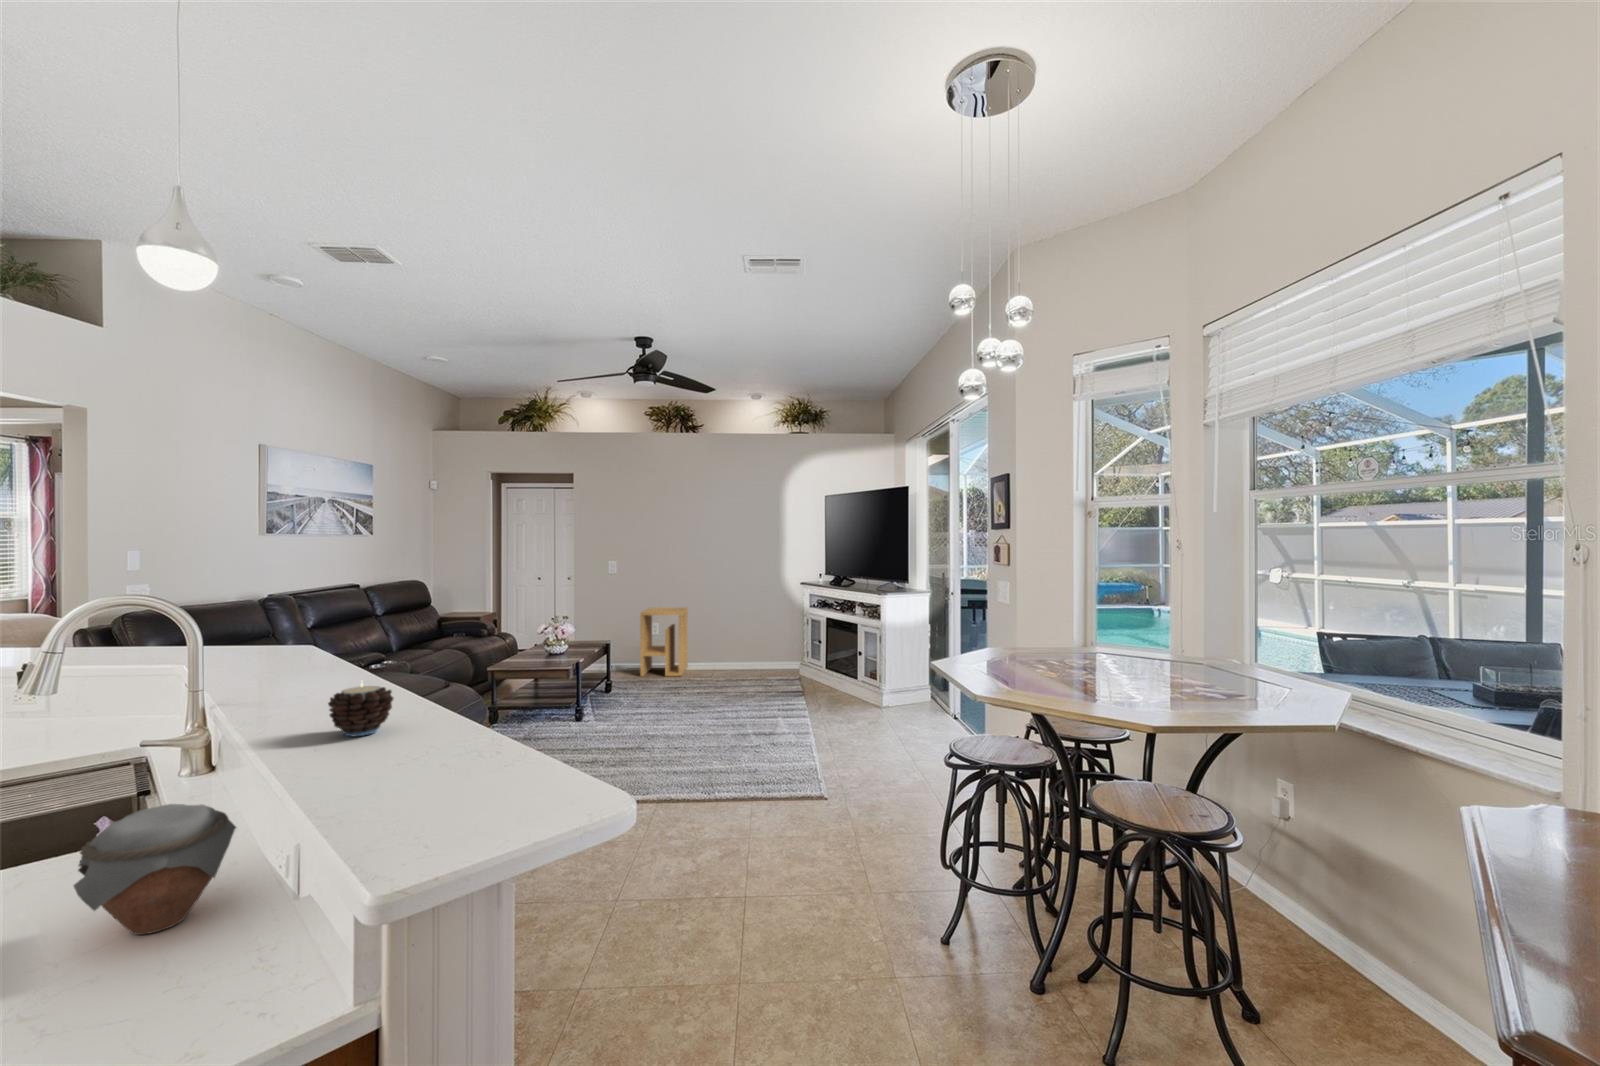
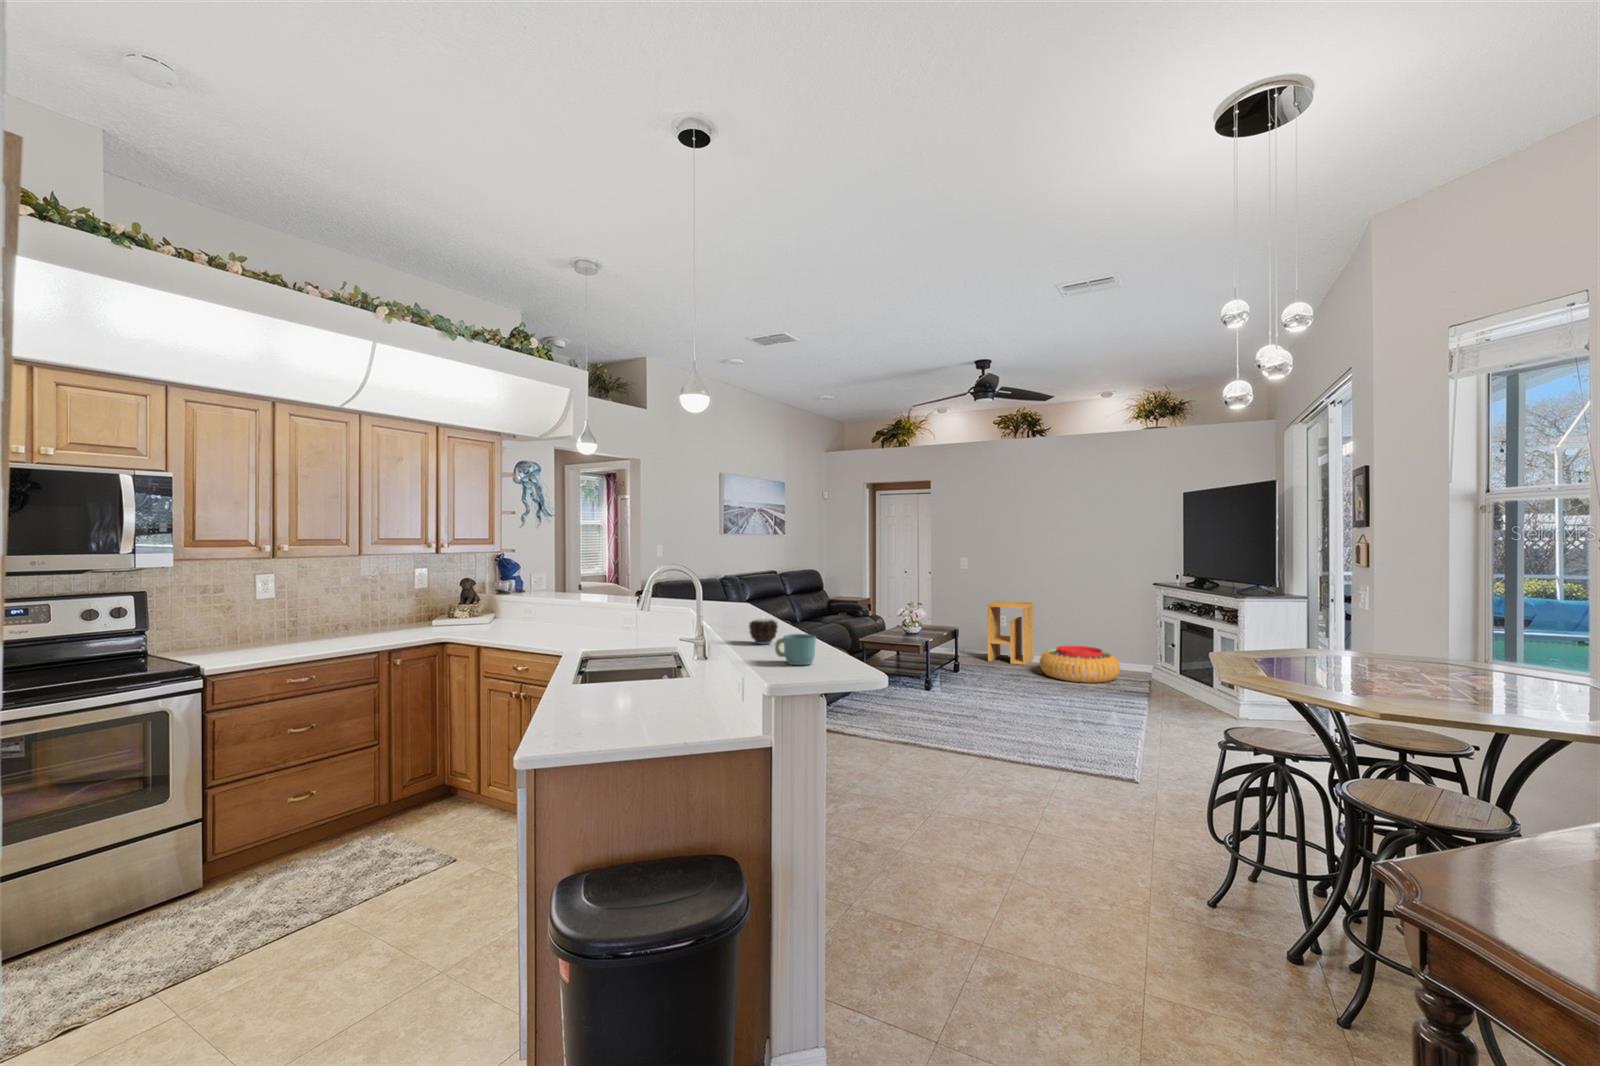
pouf: none [698,651,775,689] -> present [1040,646,1121,683]
mug: none [398,717,488,785] -> present [775,634,816,665]
jar: present [74,804,236,935] -> none [660,657,712,709]

